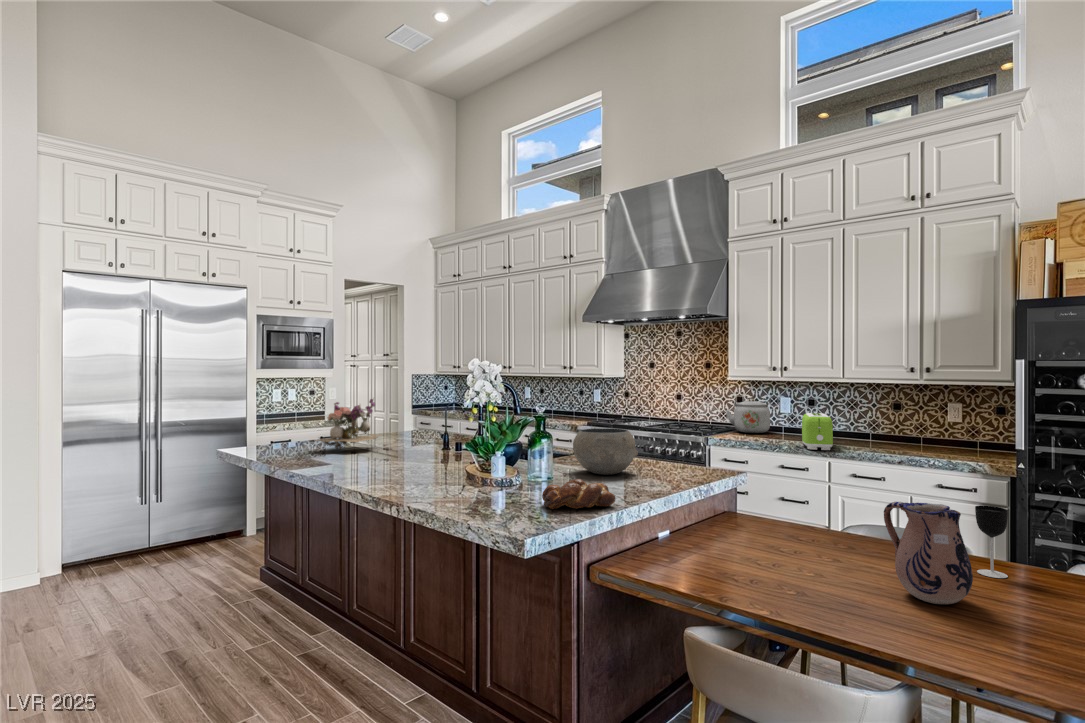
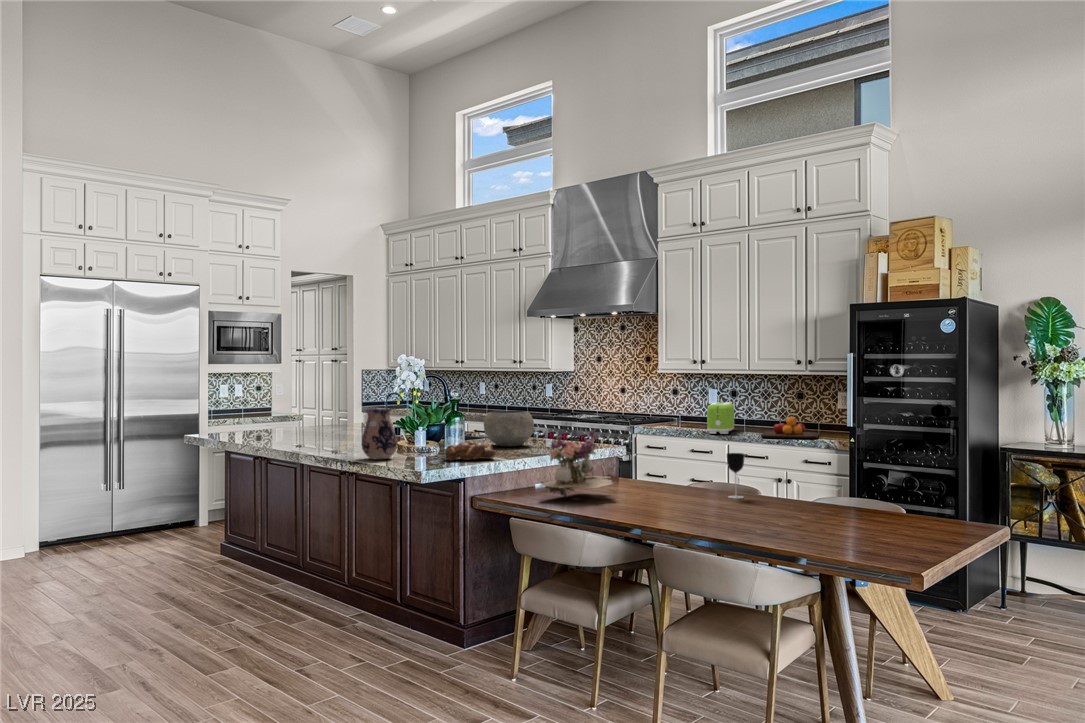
flower arrangement: present [318,399,380,449] -> present [540,430,616,497]
kettle: present [726,399,770,433] -> none [657,391,698,423]
chopping board: none [871,432,951,459] -> present [761,417,818,438]
ceramic pitcher: present [884,502,973,604] -> present [362,409,397,459]

